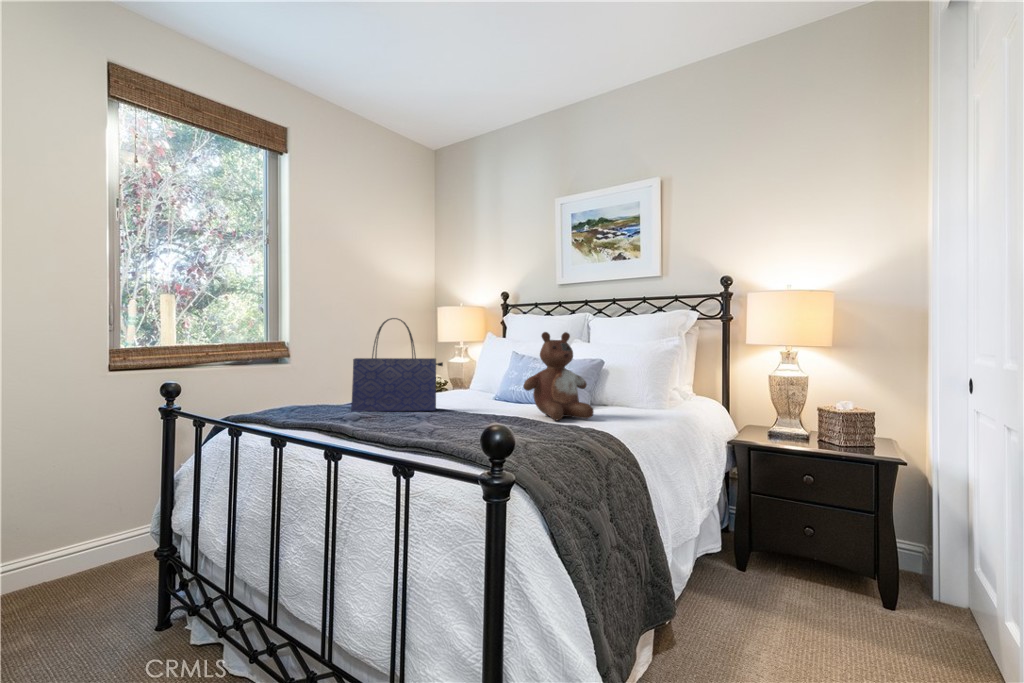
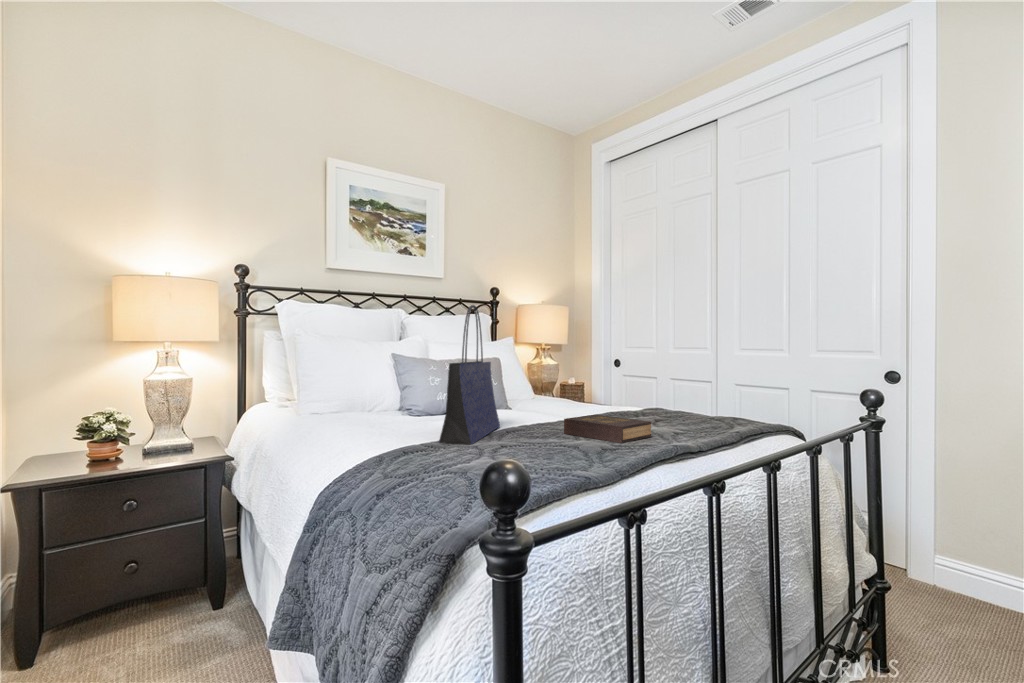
stuffed bear: present [523,332,594,420] -> none [541,333,596,415]
hardback book: none [377,407,453,431] -> present [564,415,651,443]

